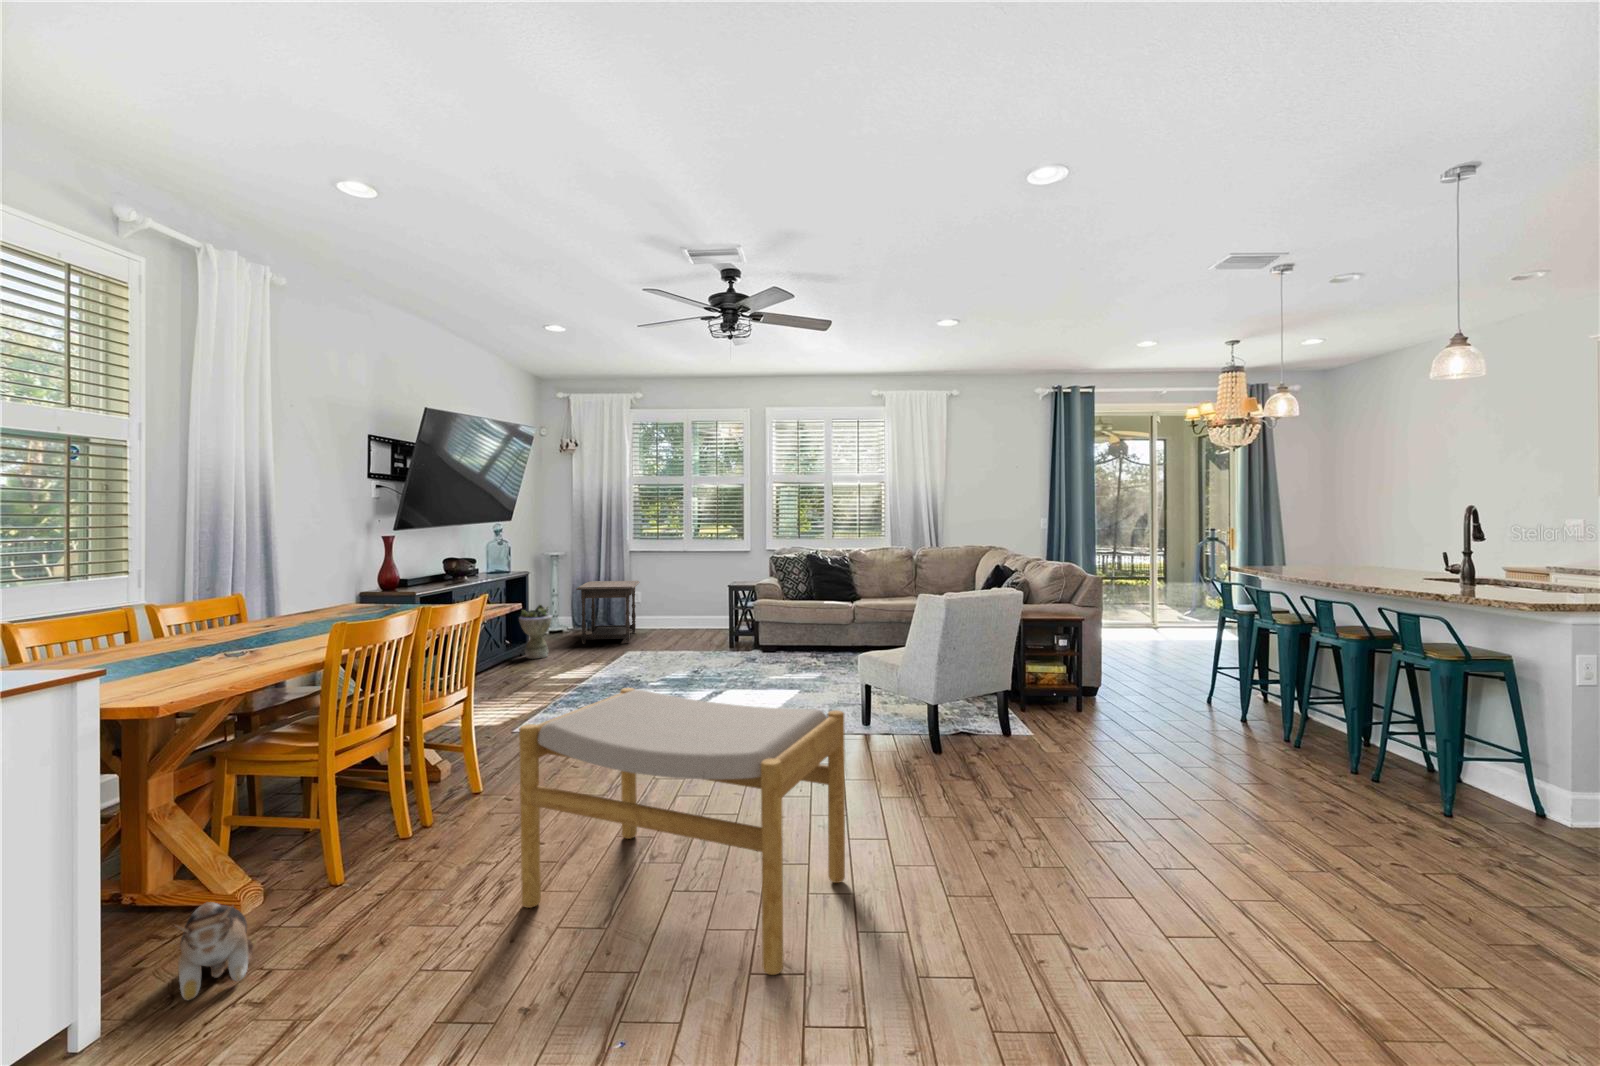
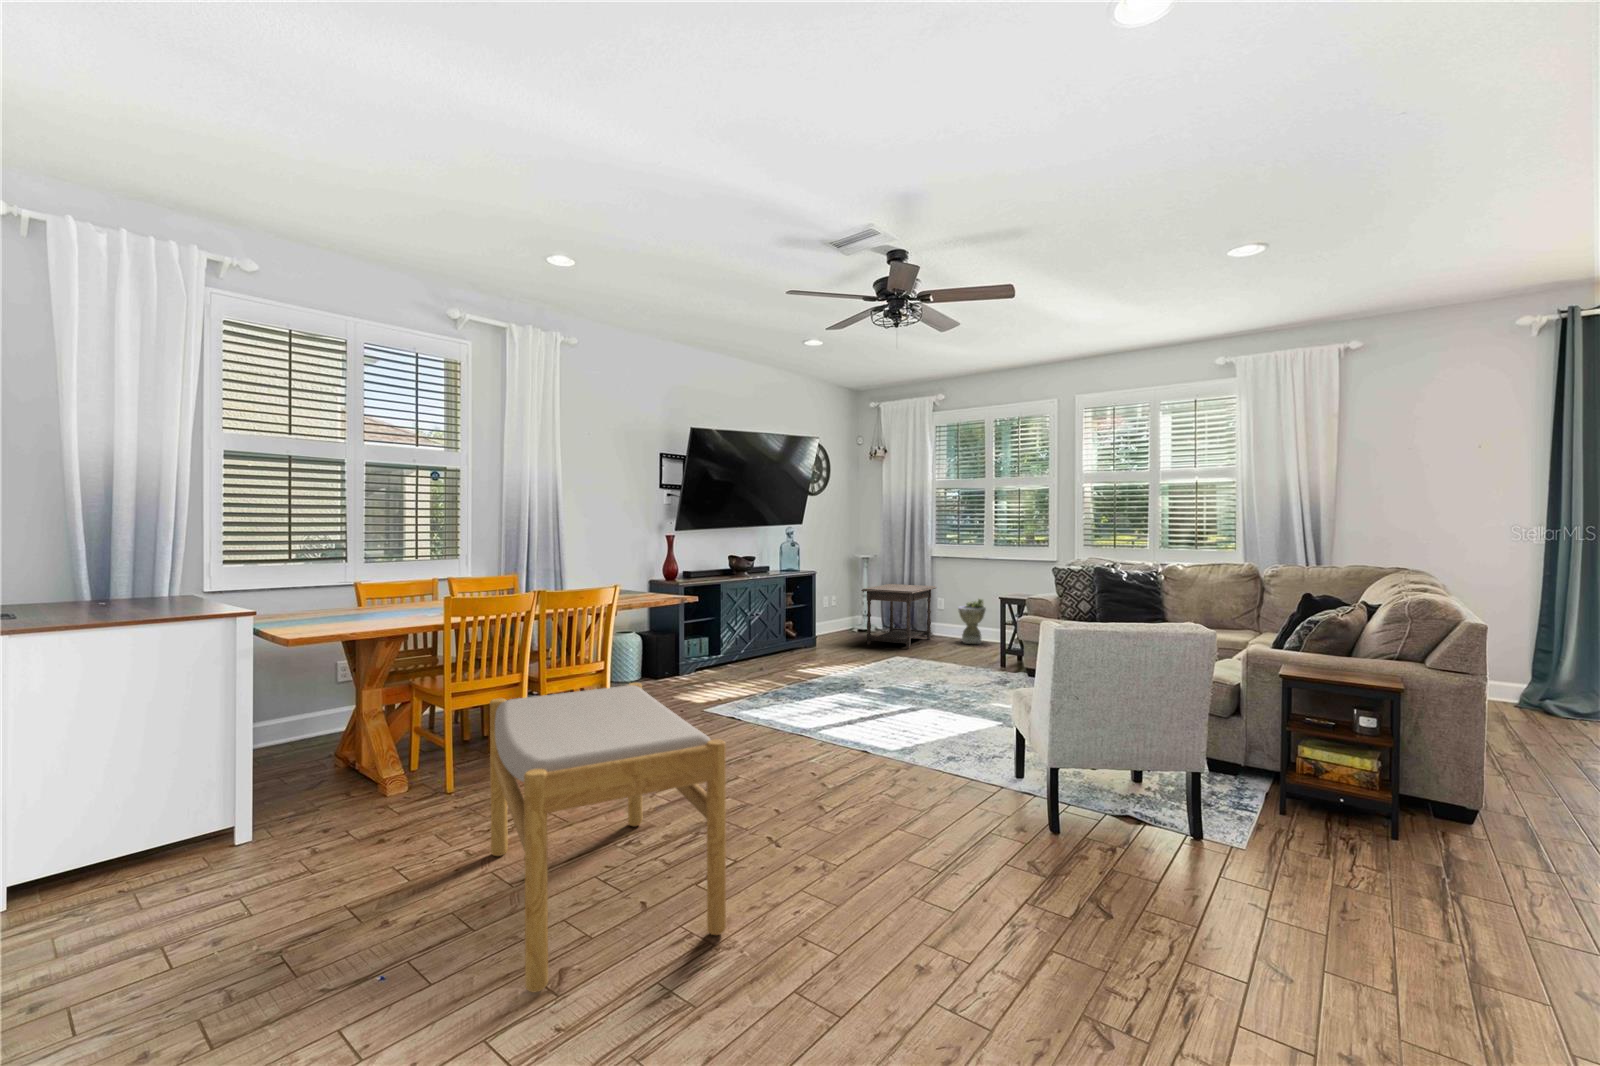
planter: present [519,605,552,659] -> present [958,599,986,644]
plush toy: present [175,902,253,1000] -> none [268,779,360,842]

